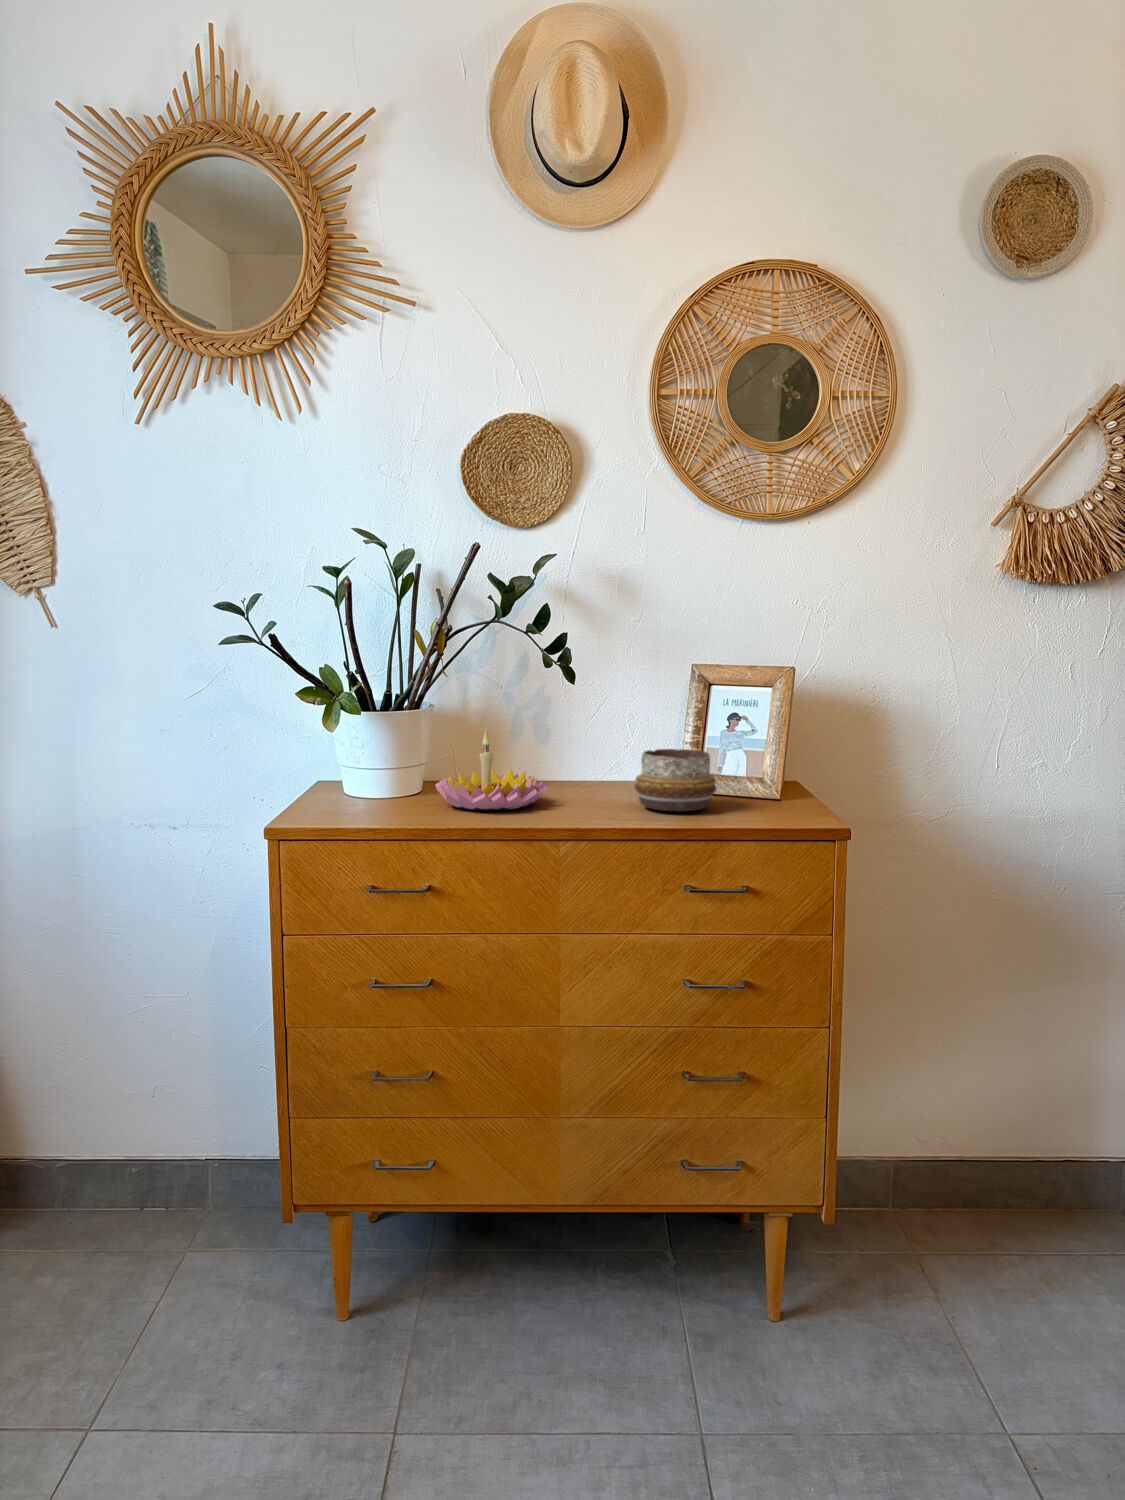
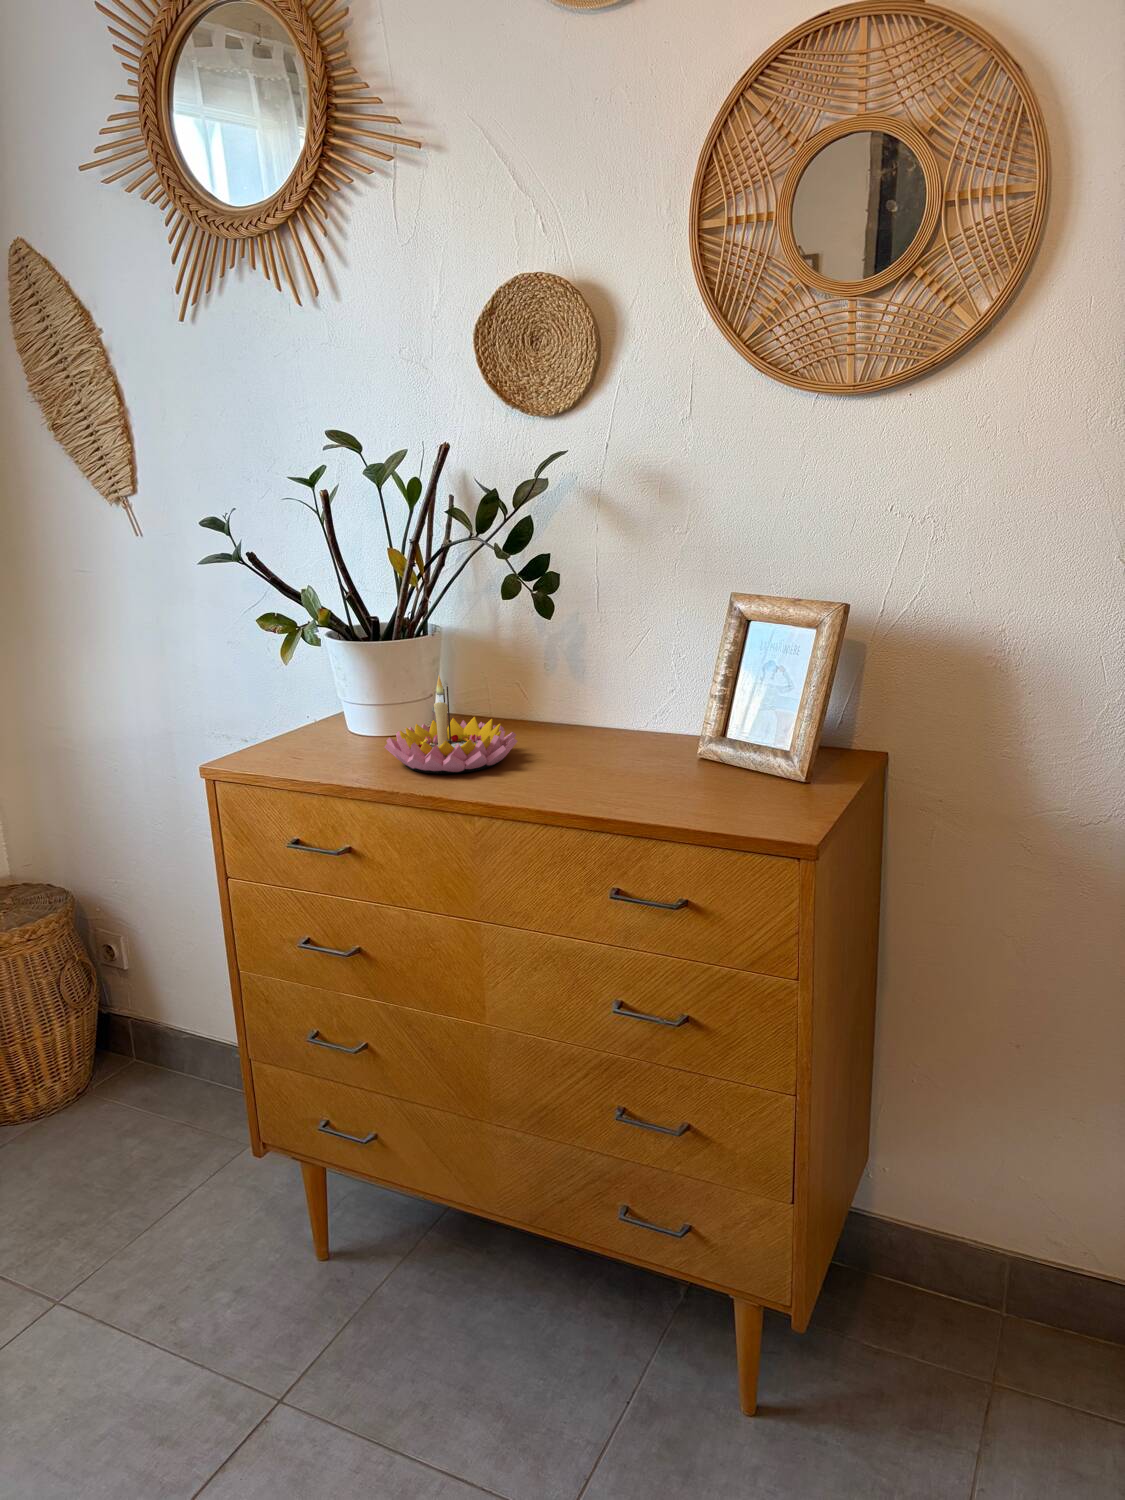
decorative bowl: present [635,749,716,811] -> none [593,709,697,796]

